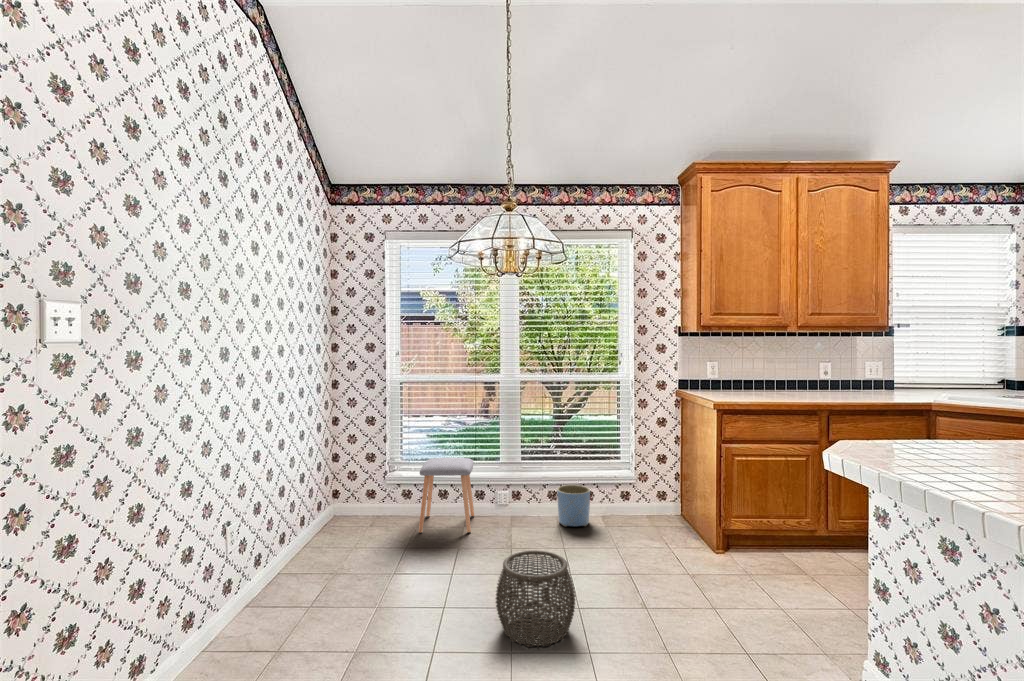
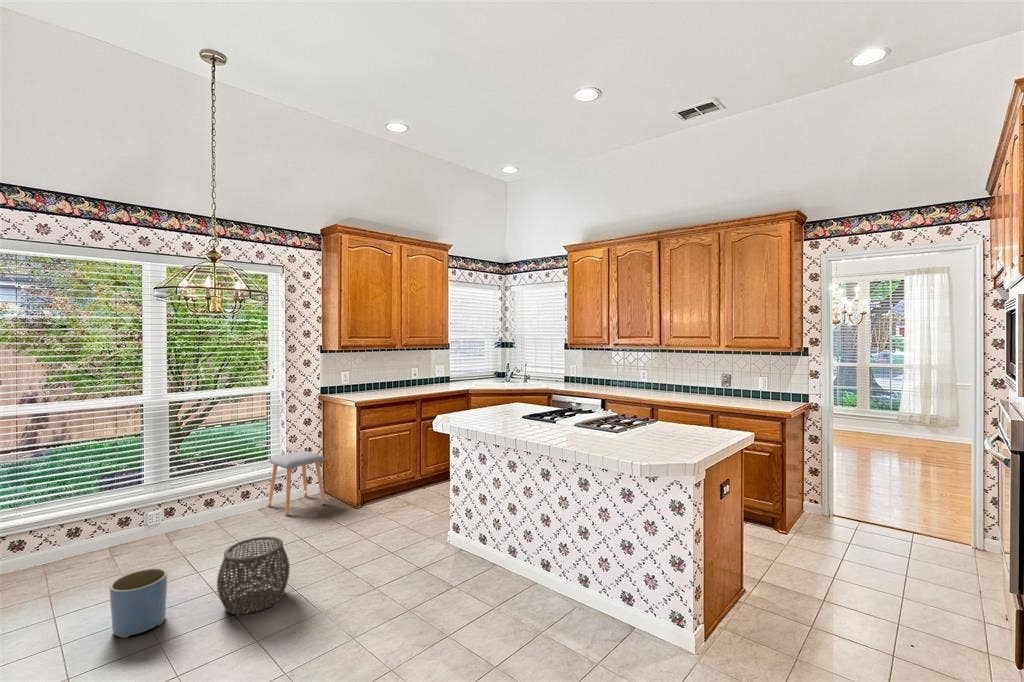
stool: present [419,457,474,533] -> present [268,451,326,516]
planter: present [557,485,590,527] -> present [110,568,167,638]

